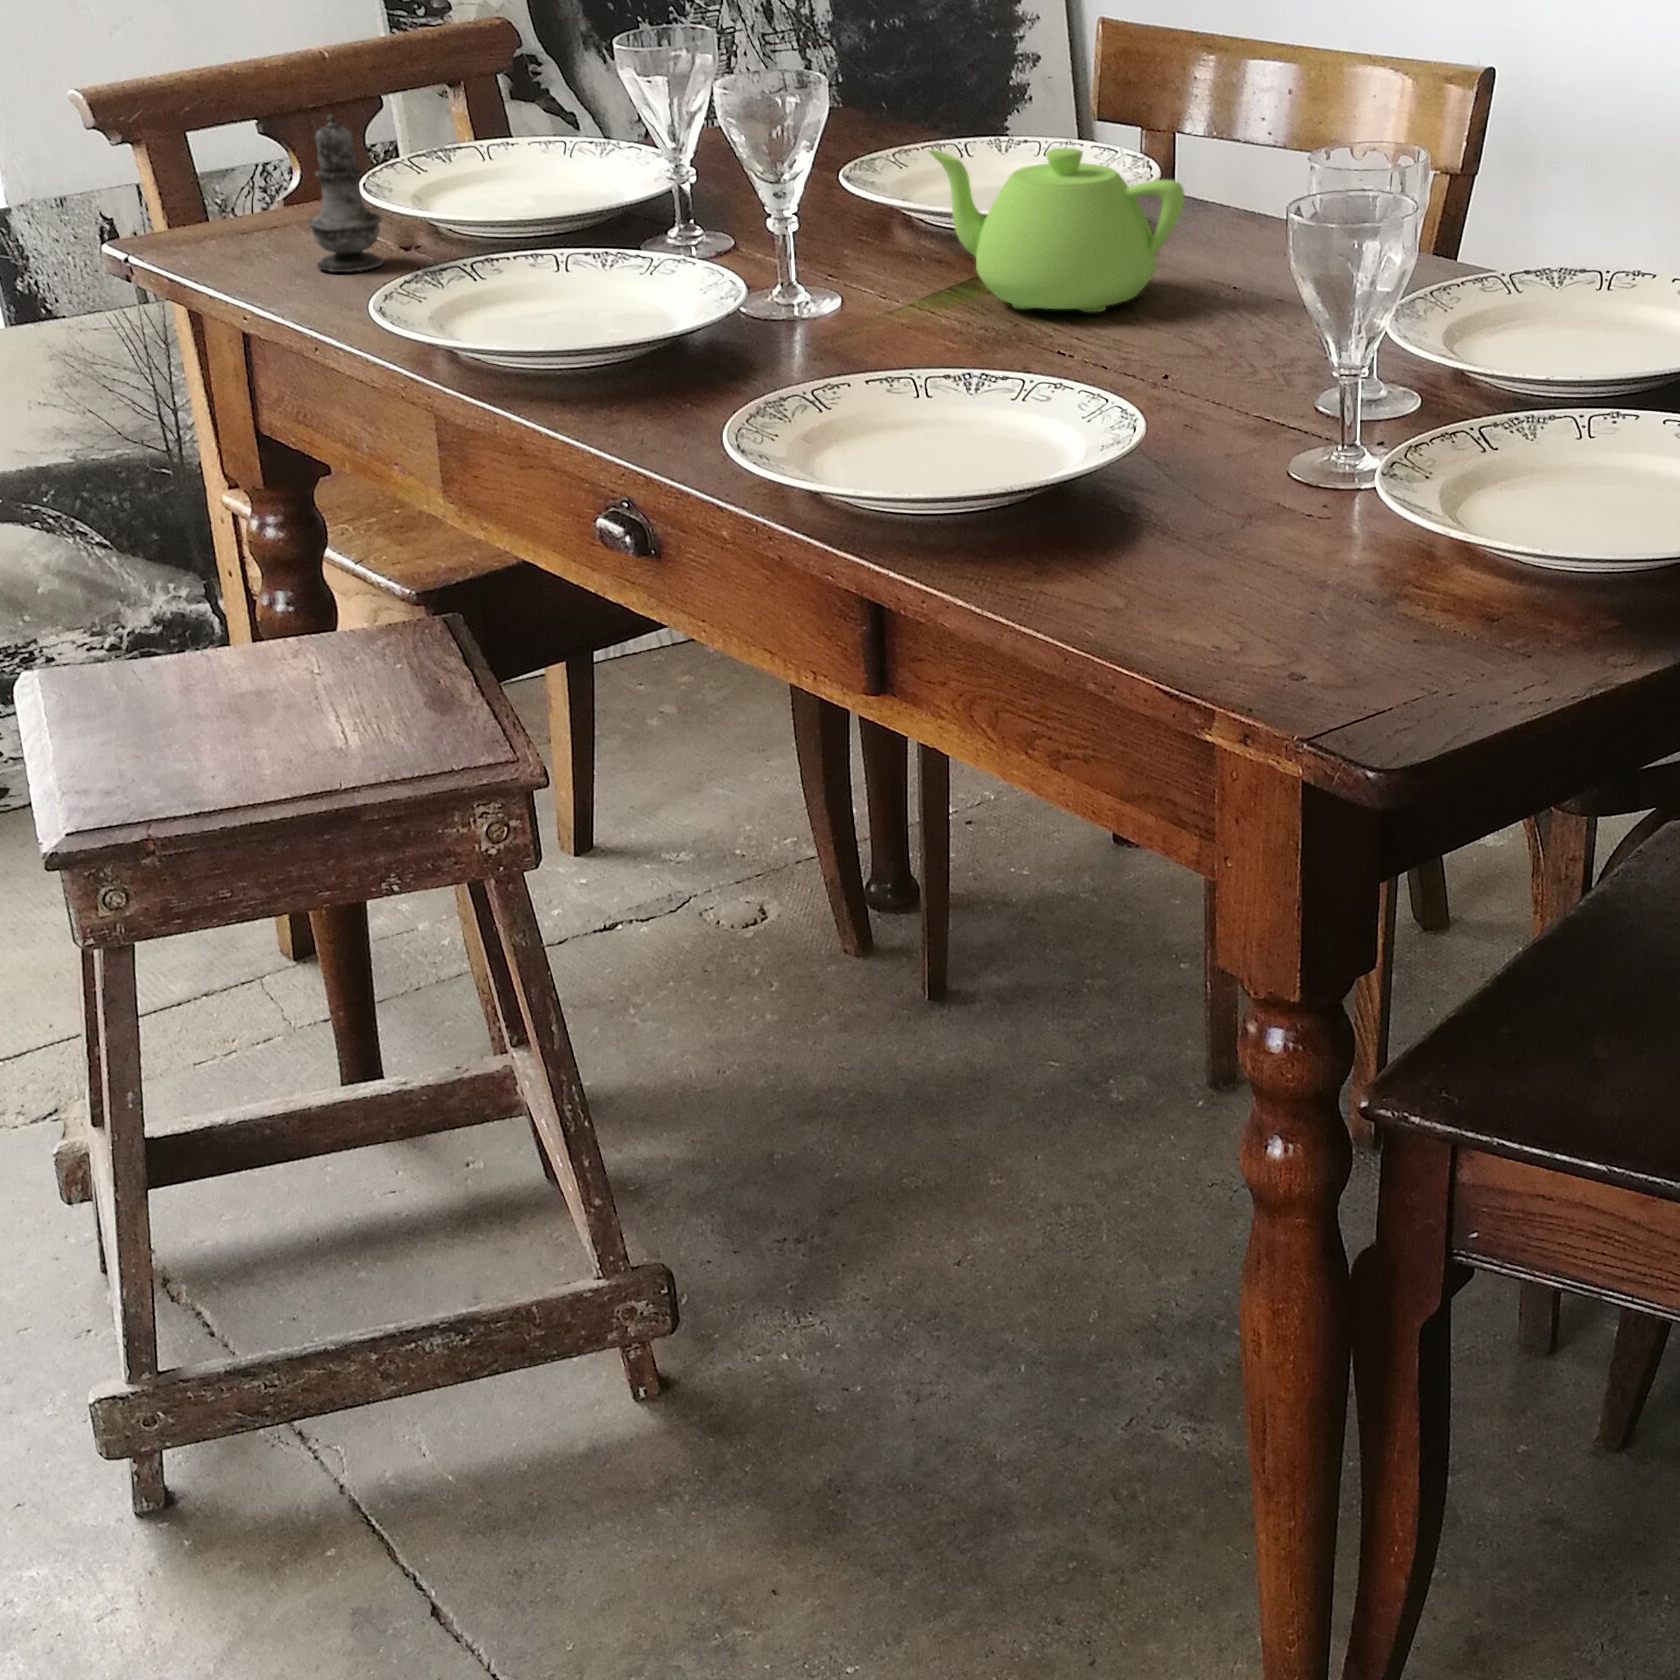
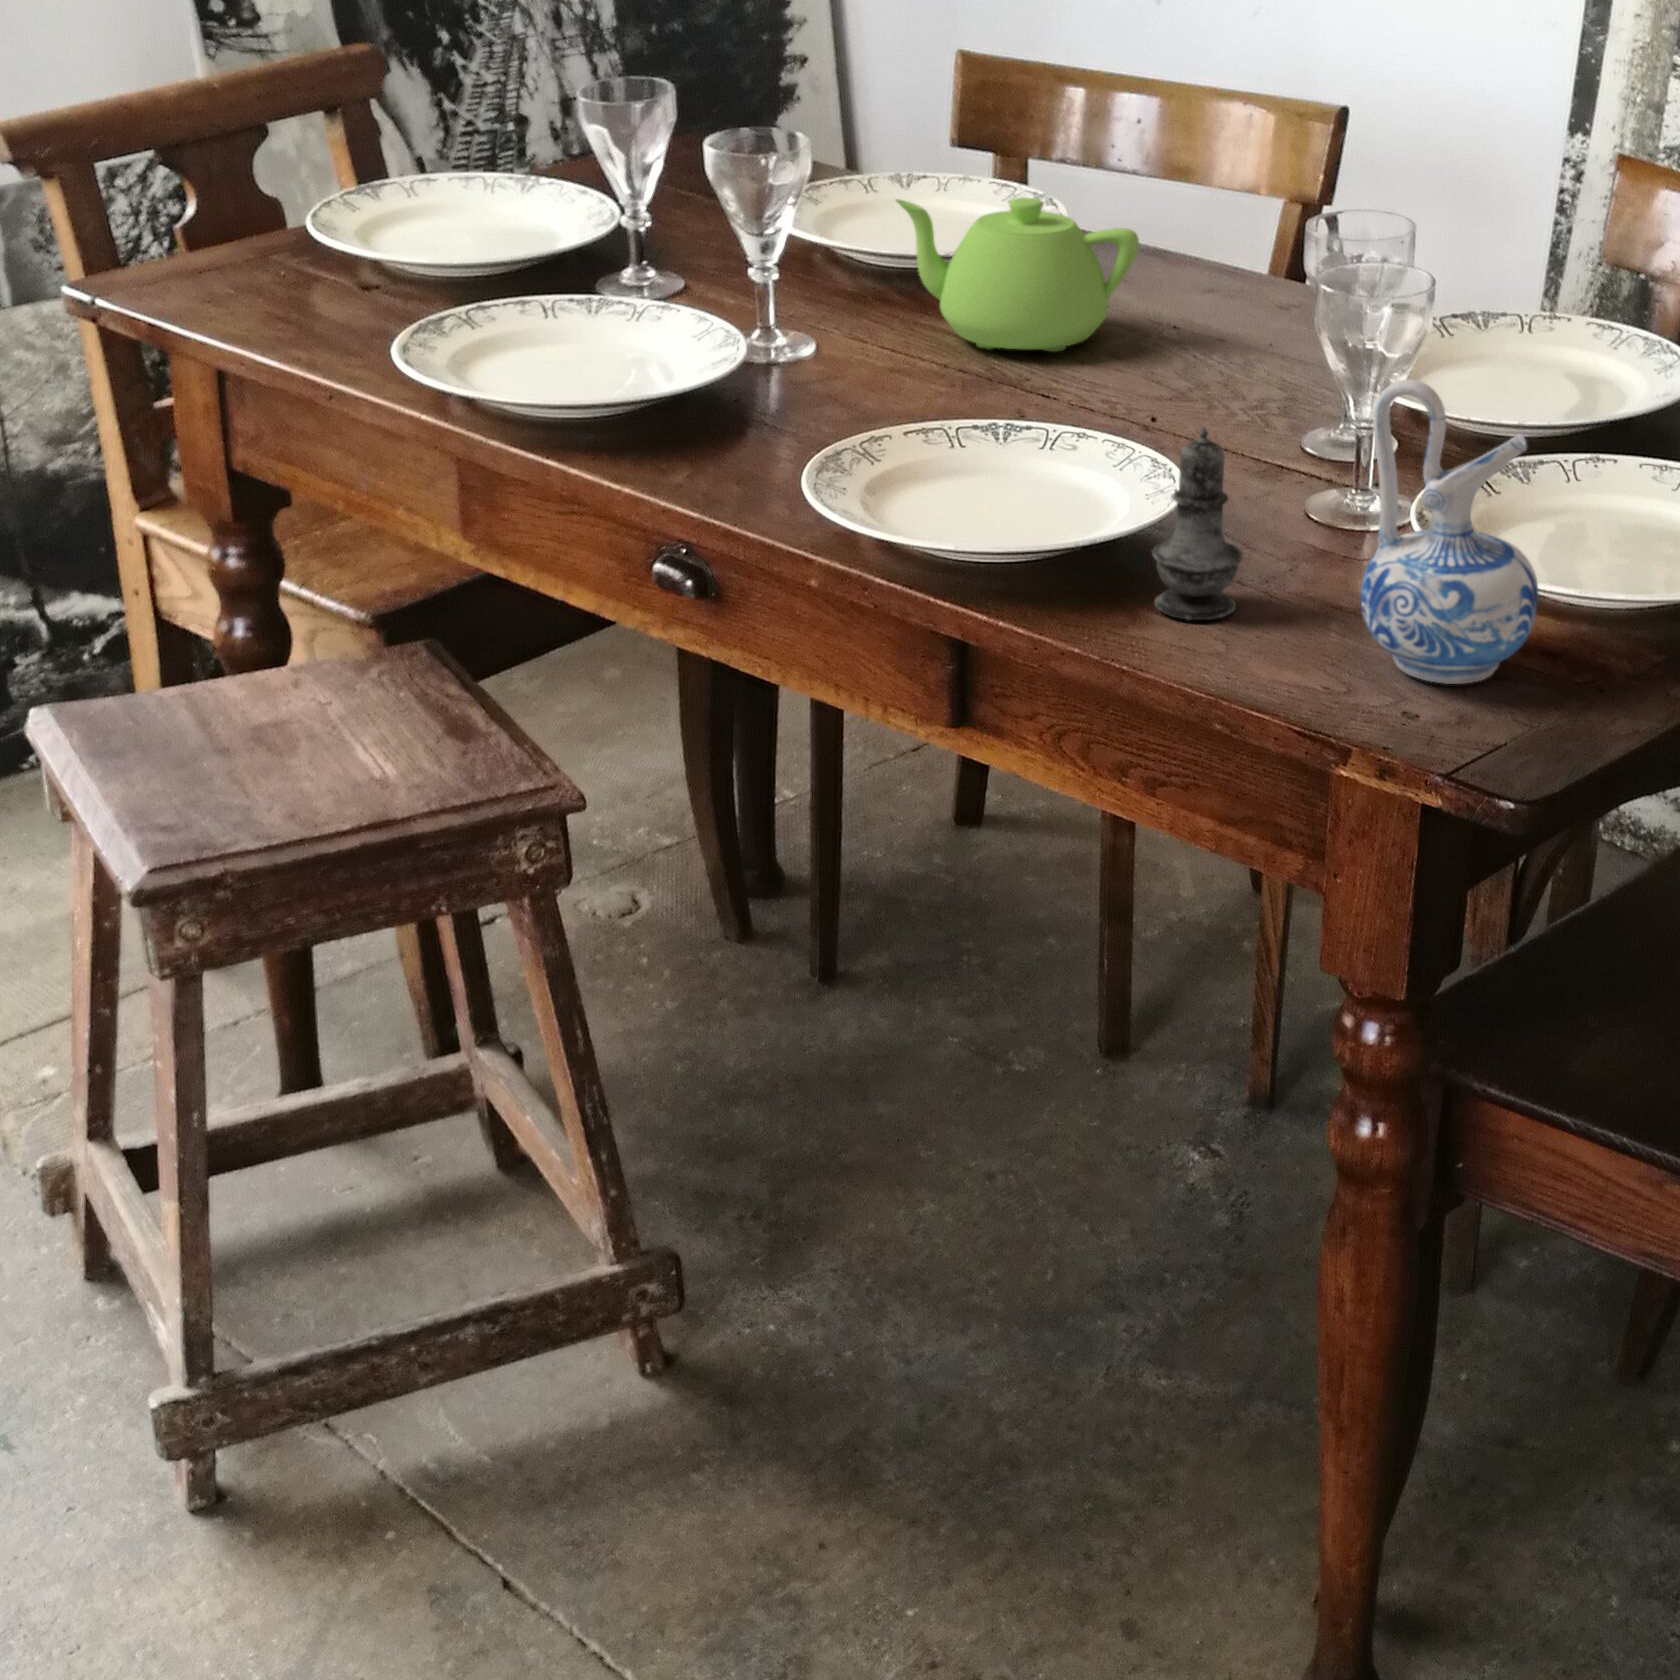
salt shaker: present [308,114,384,272] -> present [1152,428,1243,620]
ceramic pitcher: none [1261,303,1458,650] -> present [1361,379,1538,684]

